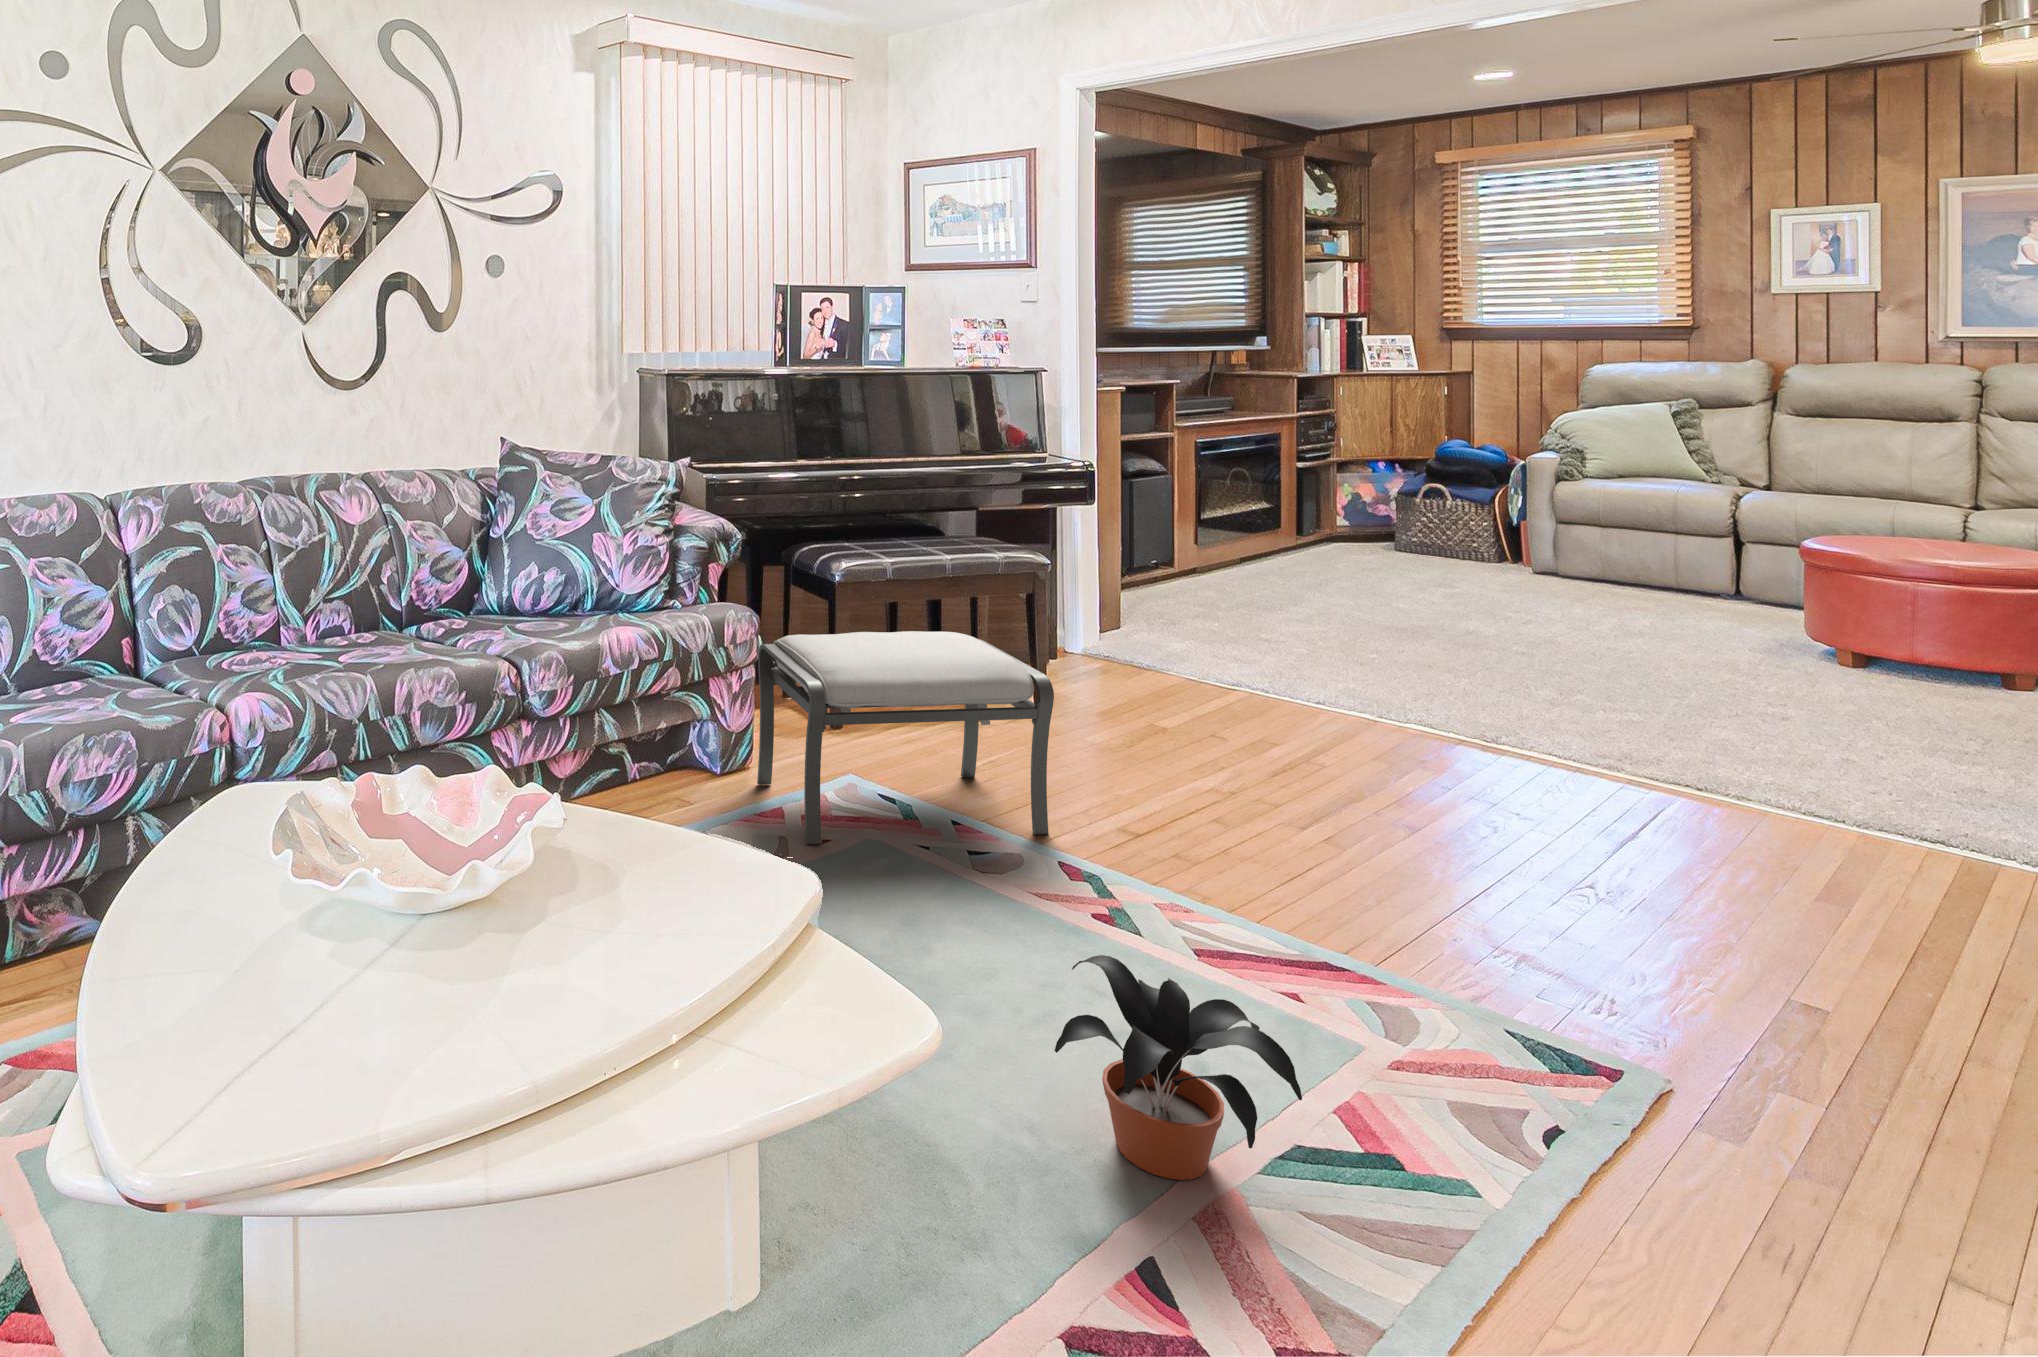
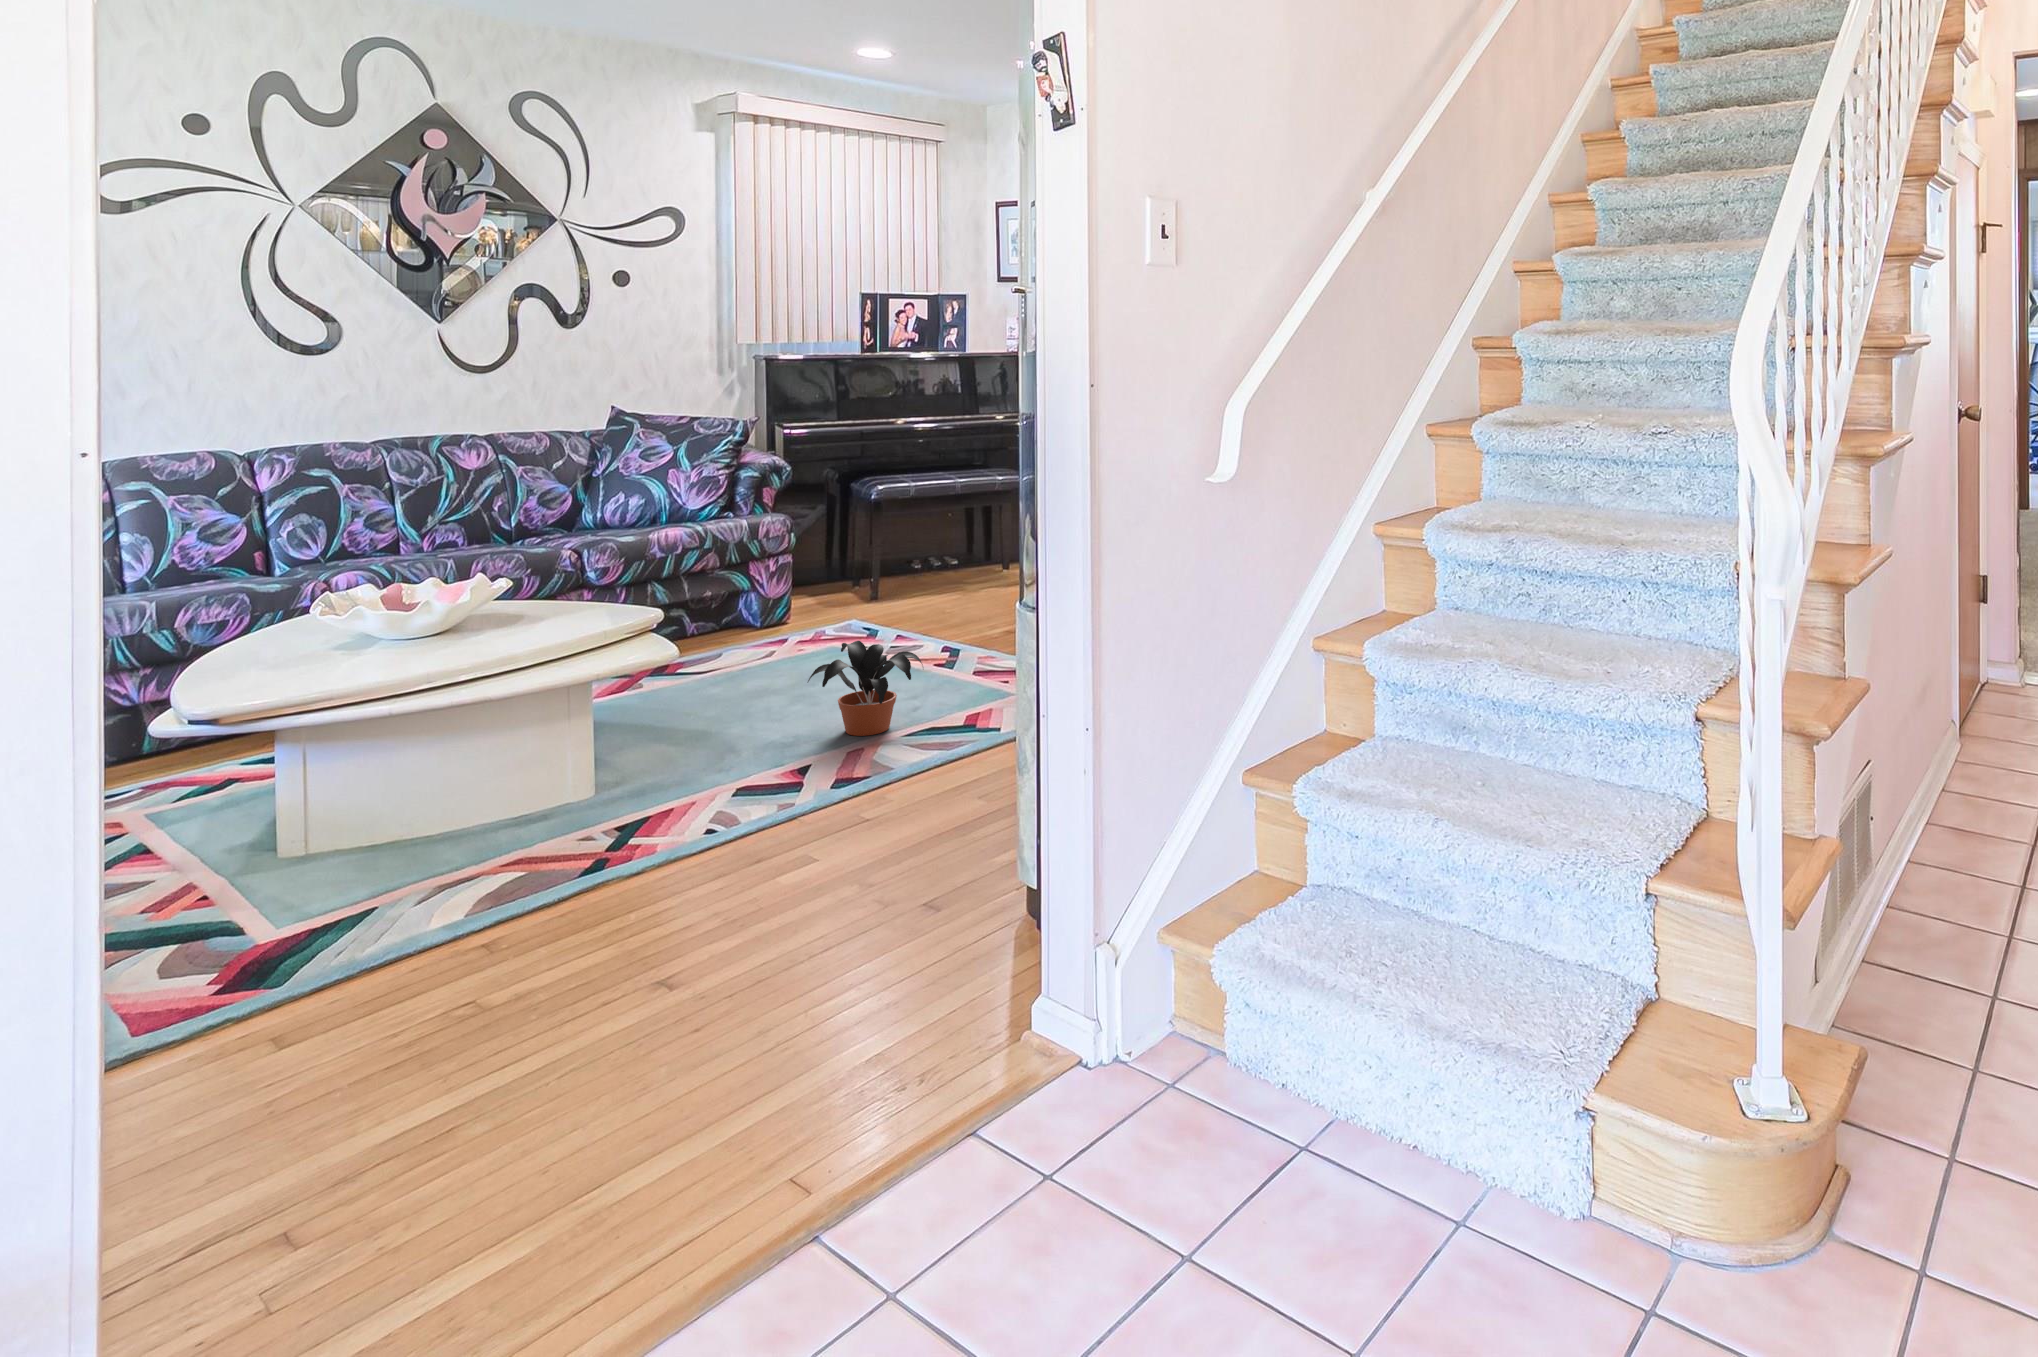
ottoman: present [757,631,1054,845] -> none [780,517,956,650]

